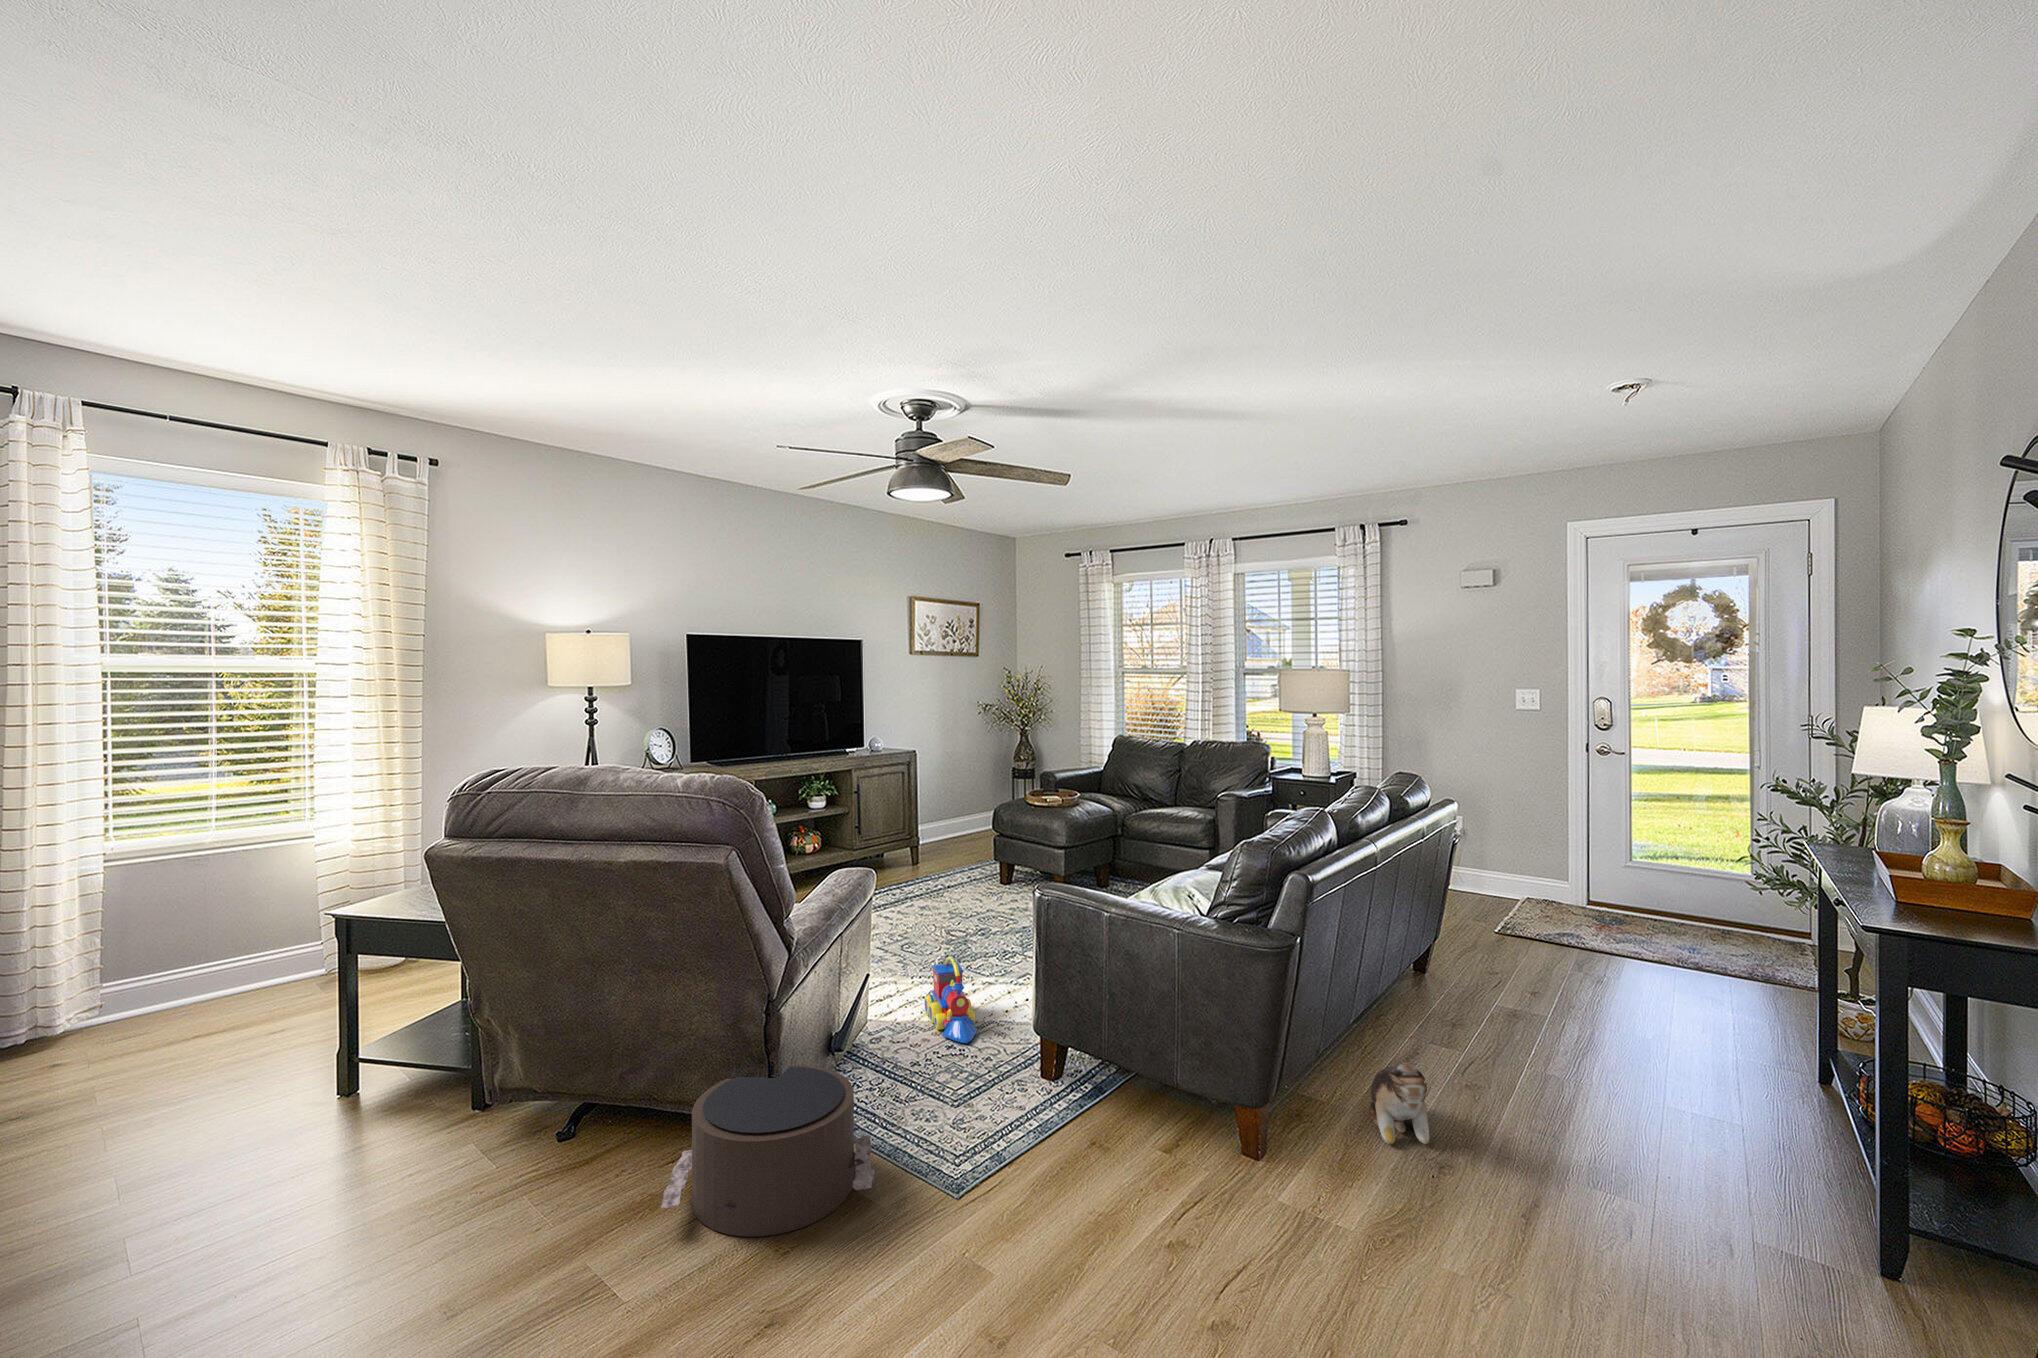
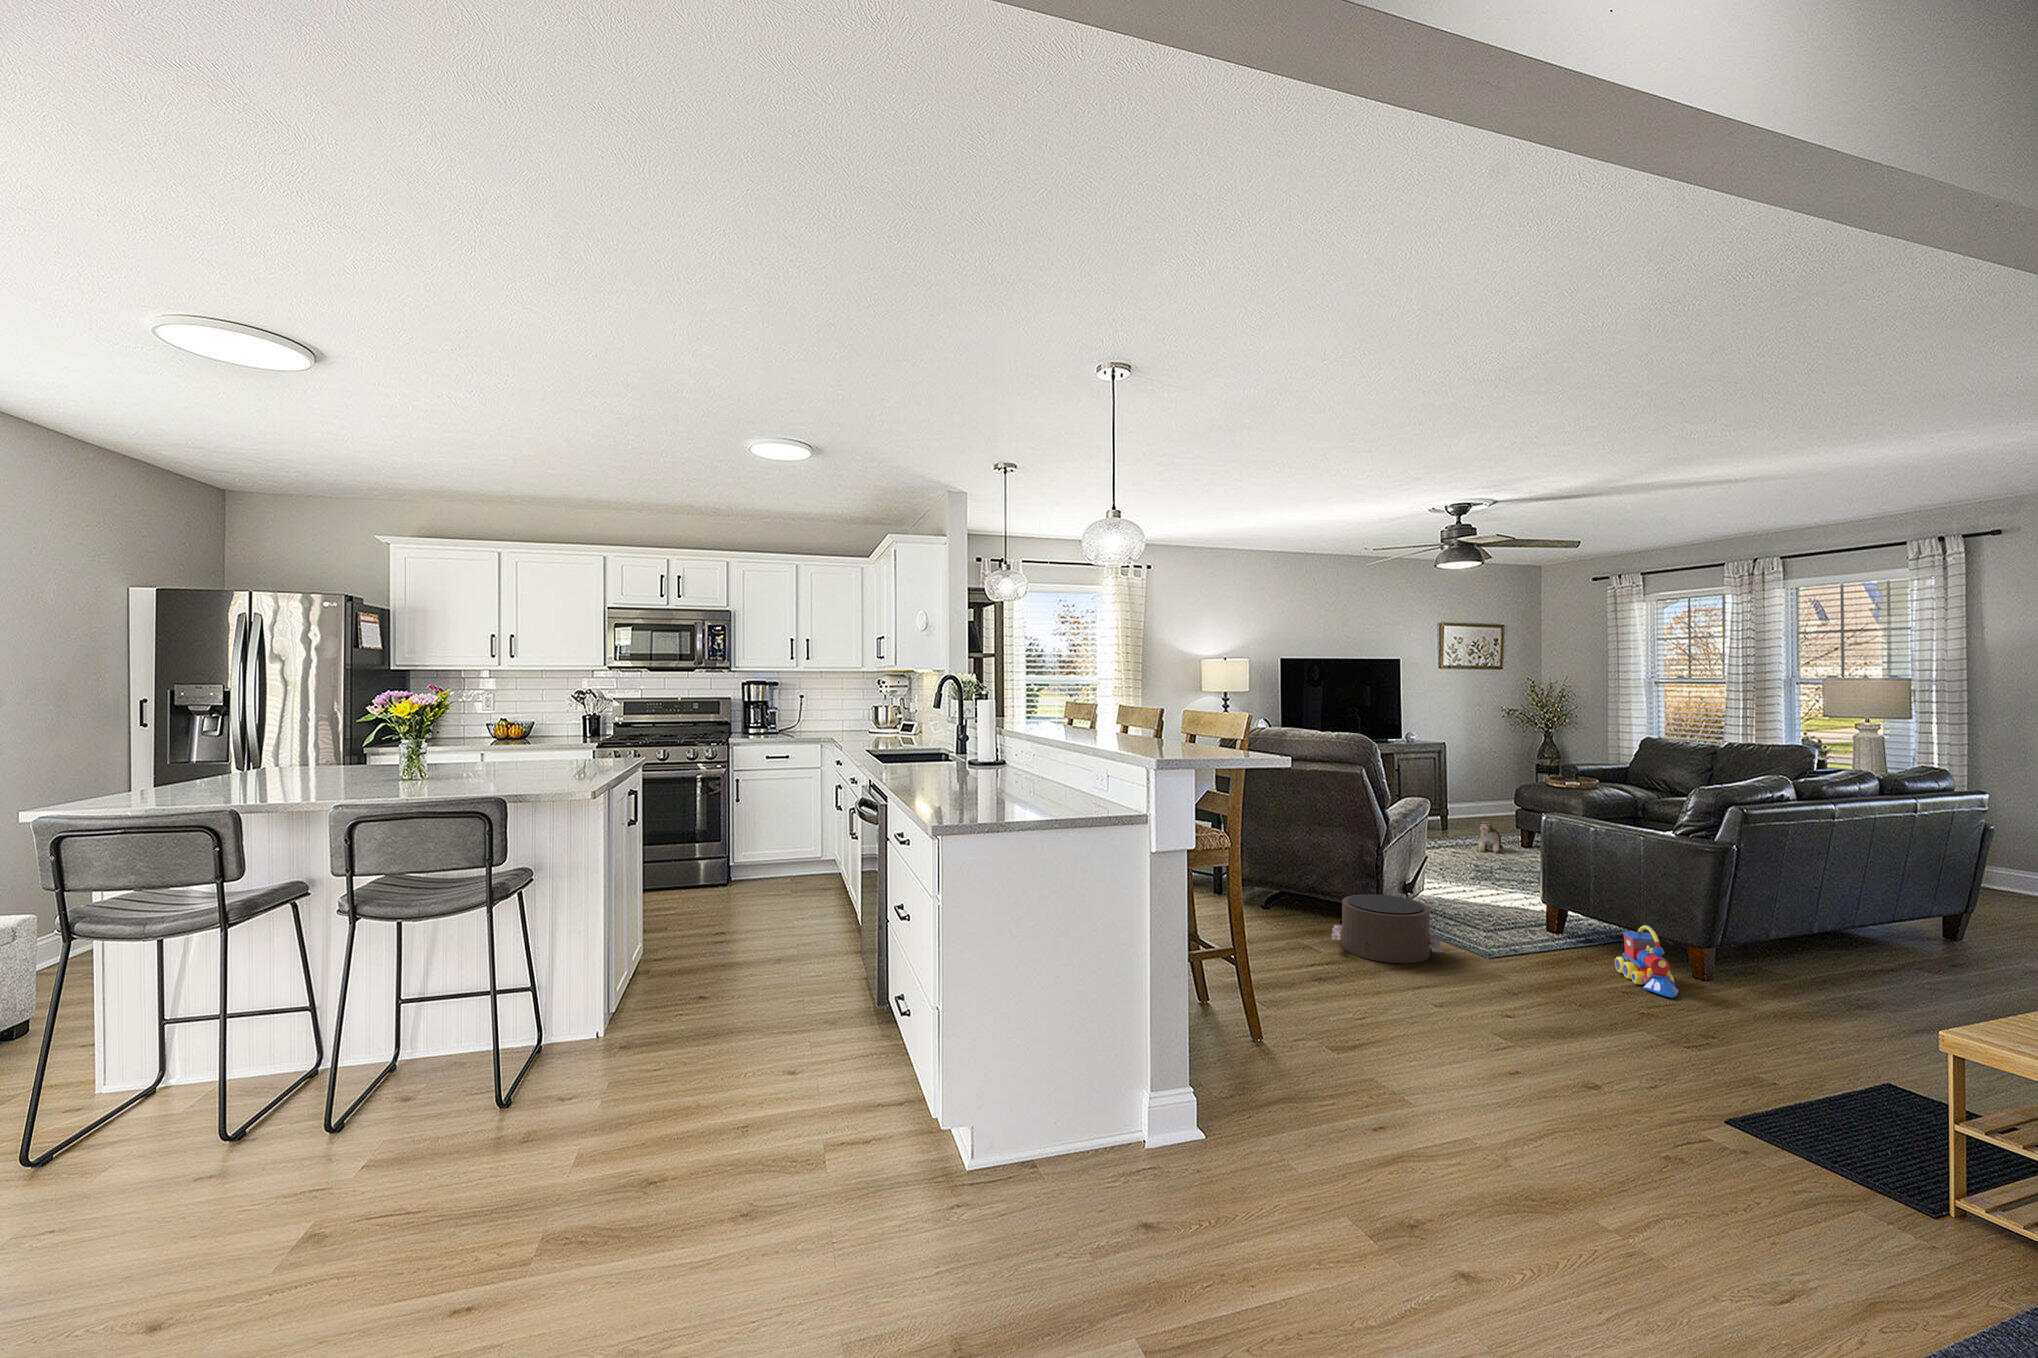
toy train: present [924,955,978,1043] -> present [1615,925,1679,998]
plush toy: present [1369,1062,1432,1144] -> present [1476,821,1503,852]

